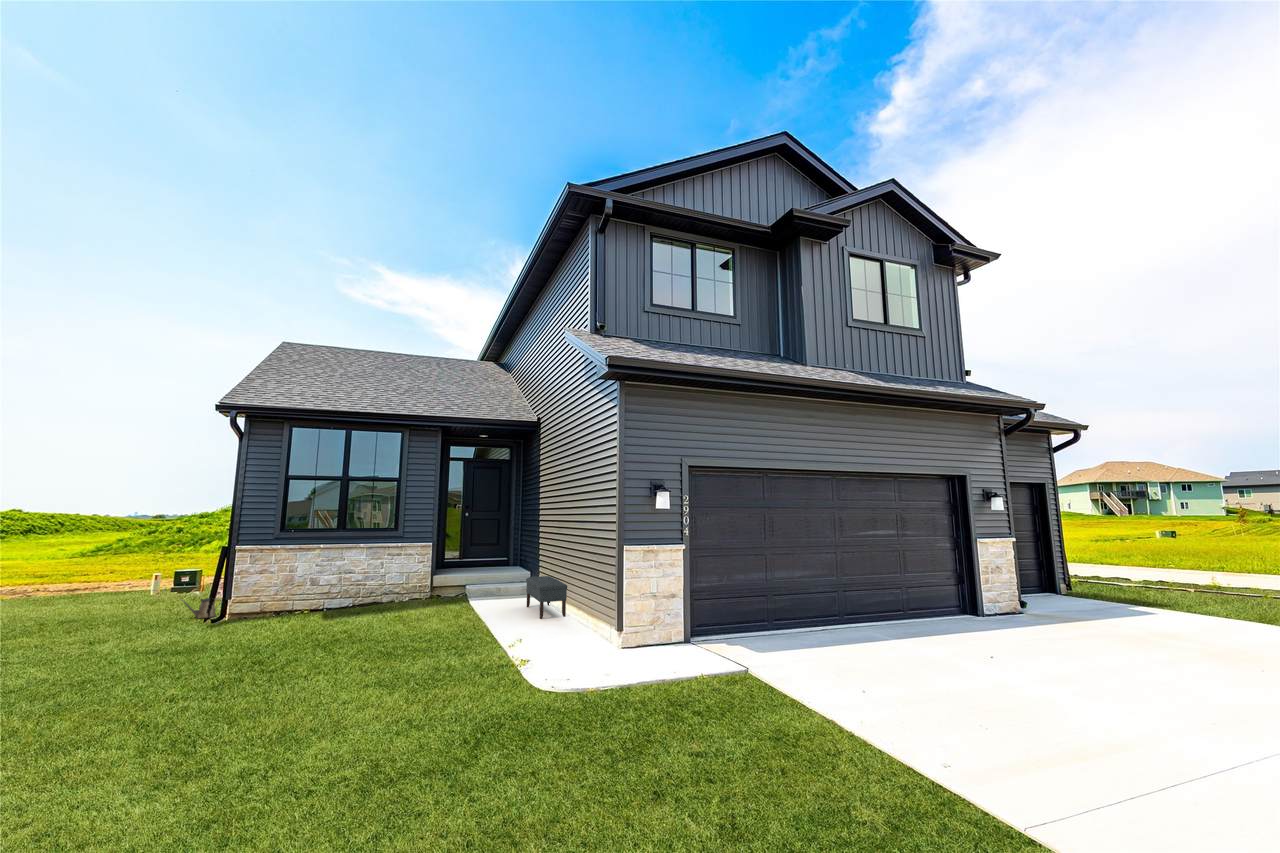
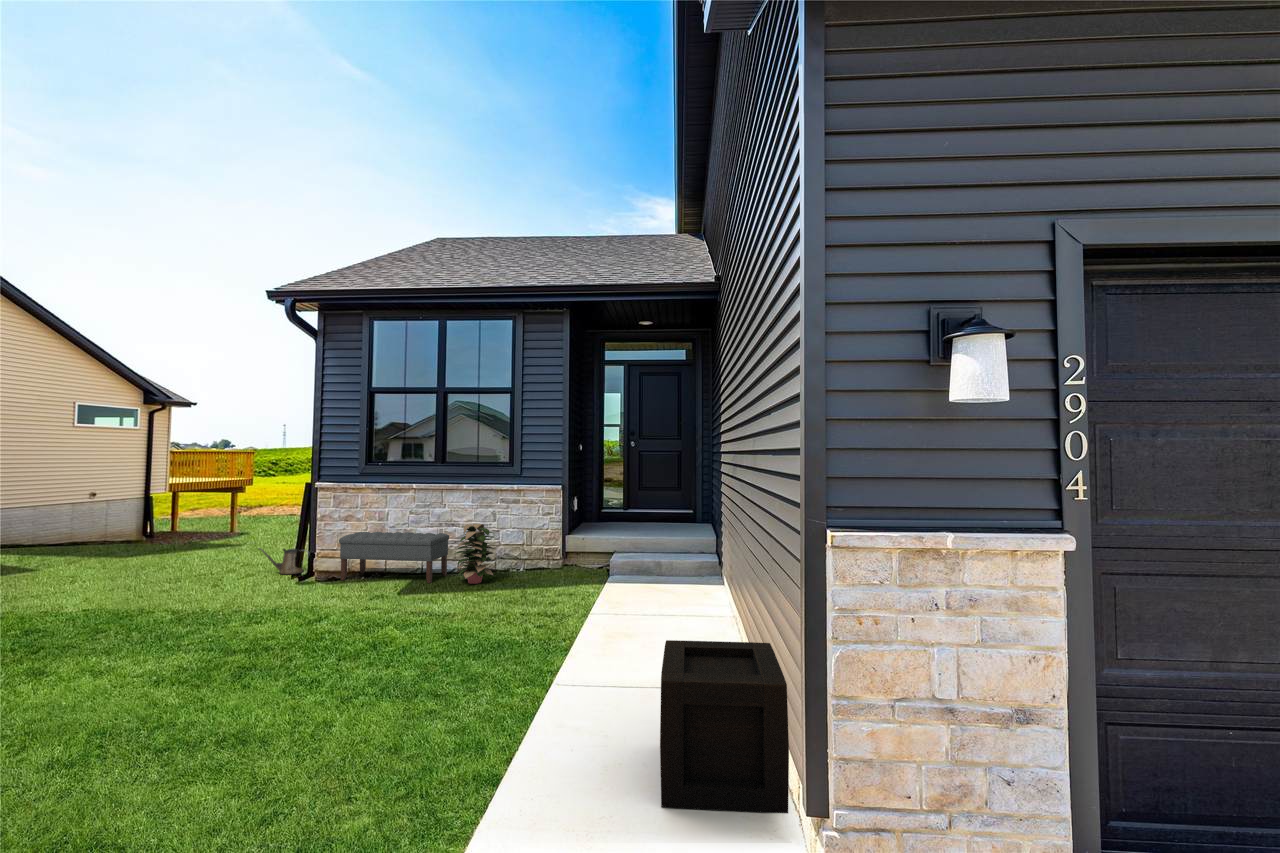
decorative plant: none [359,569,390,609] -> present [455,524,495,584]
bench: present [526,576,567,619] -> present [339,532,449,583]
wooden crate: none [555,595,608,649] -> present [660,640,789,813]

